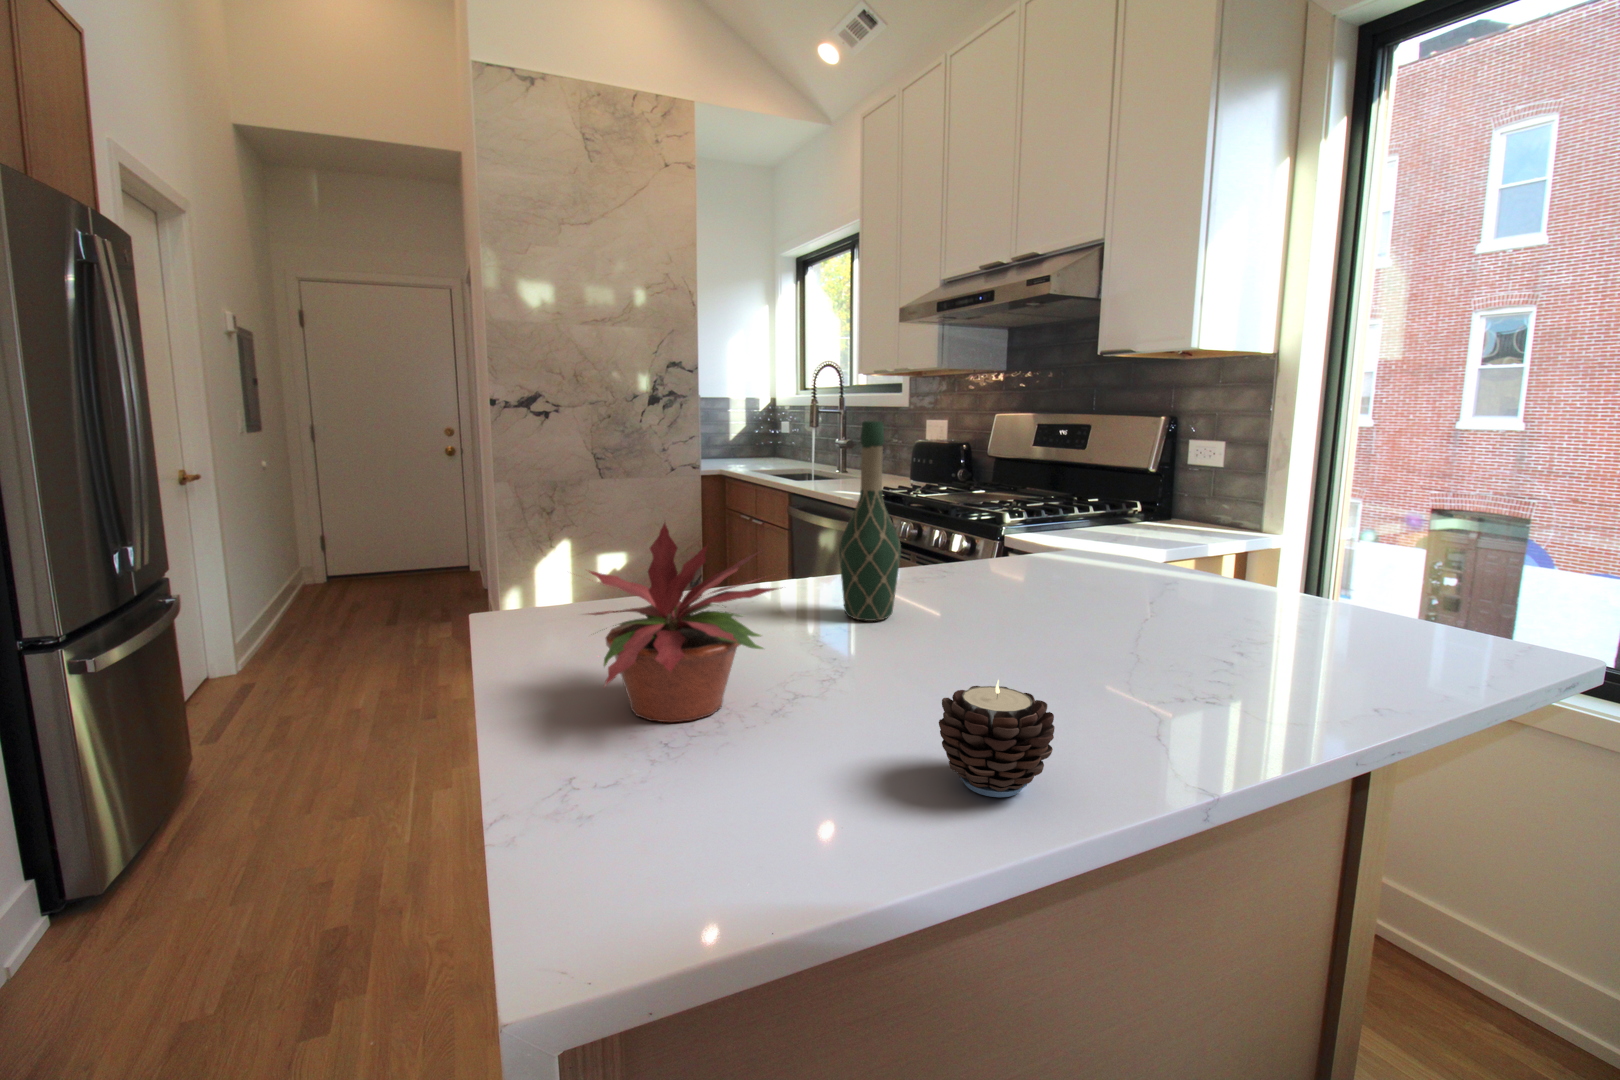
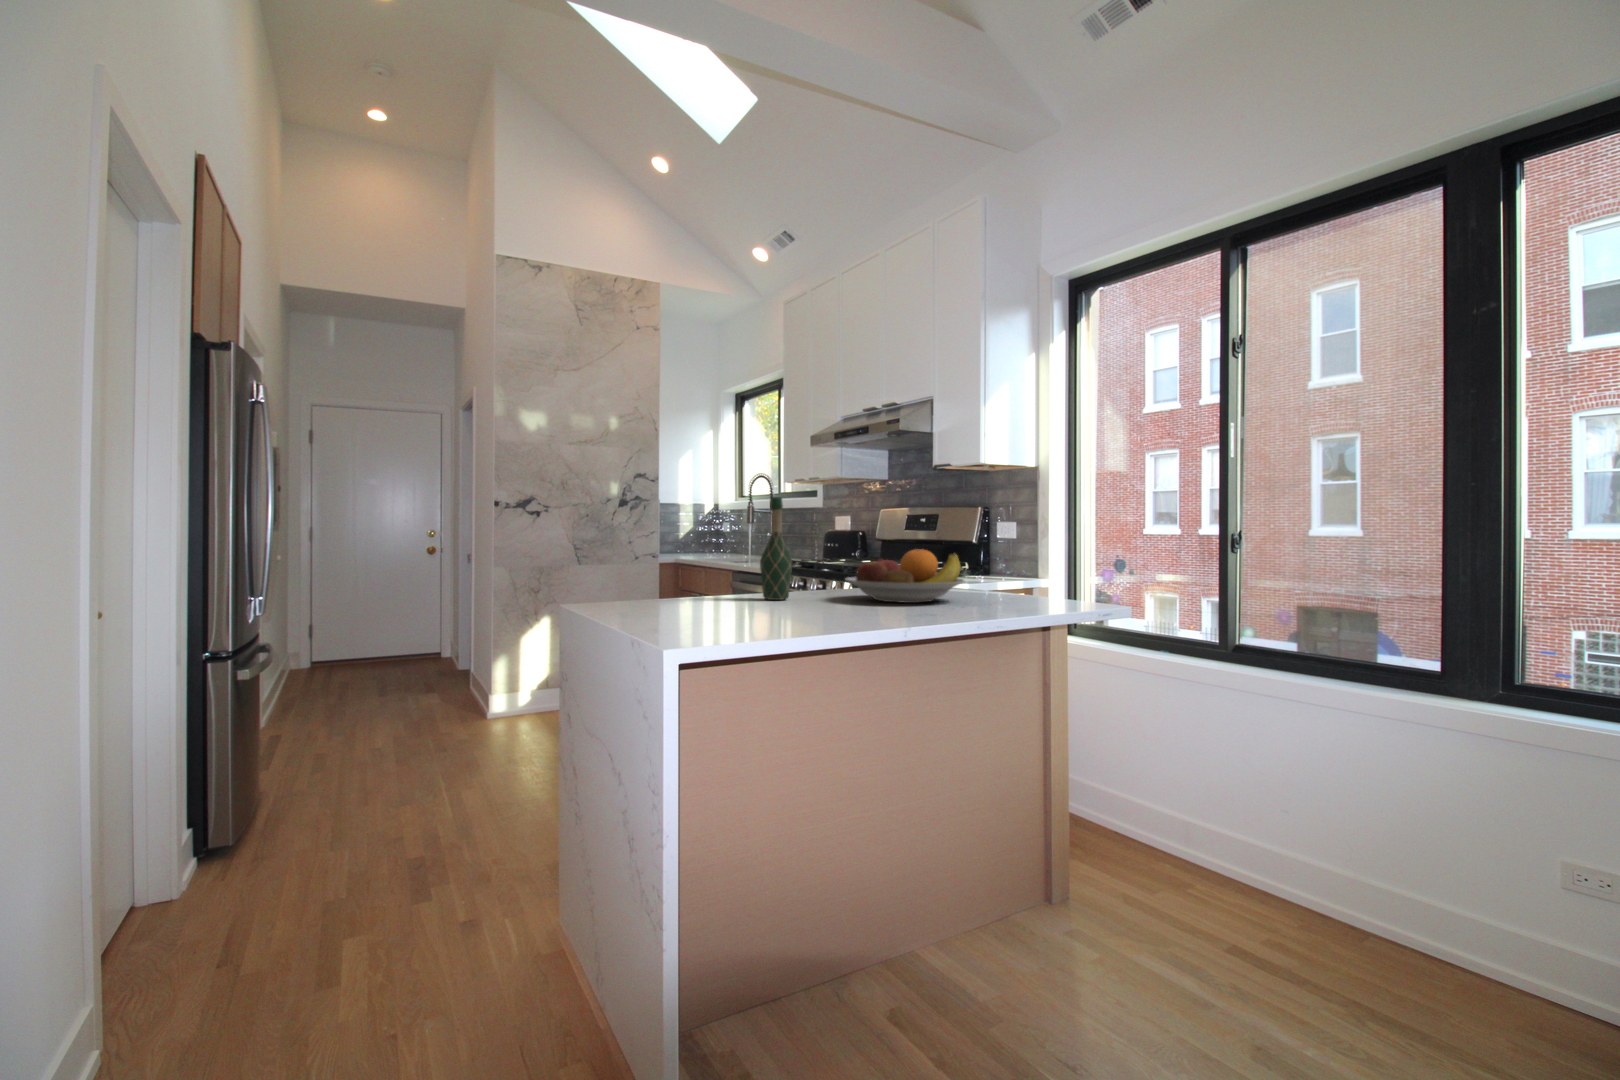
potted plant: present [589,523,777,722] -> none [638,527,734,615]
fruit bowl: none [1000,529,1254,639] -> present [845,549,965,603]
candle: present [939,680,1055,797] -> none [792,579,836,622]

